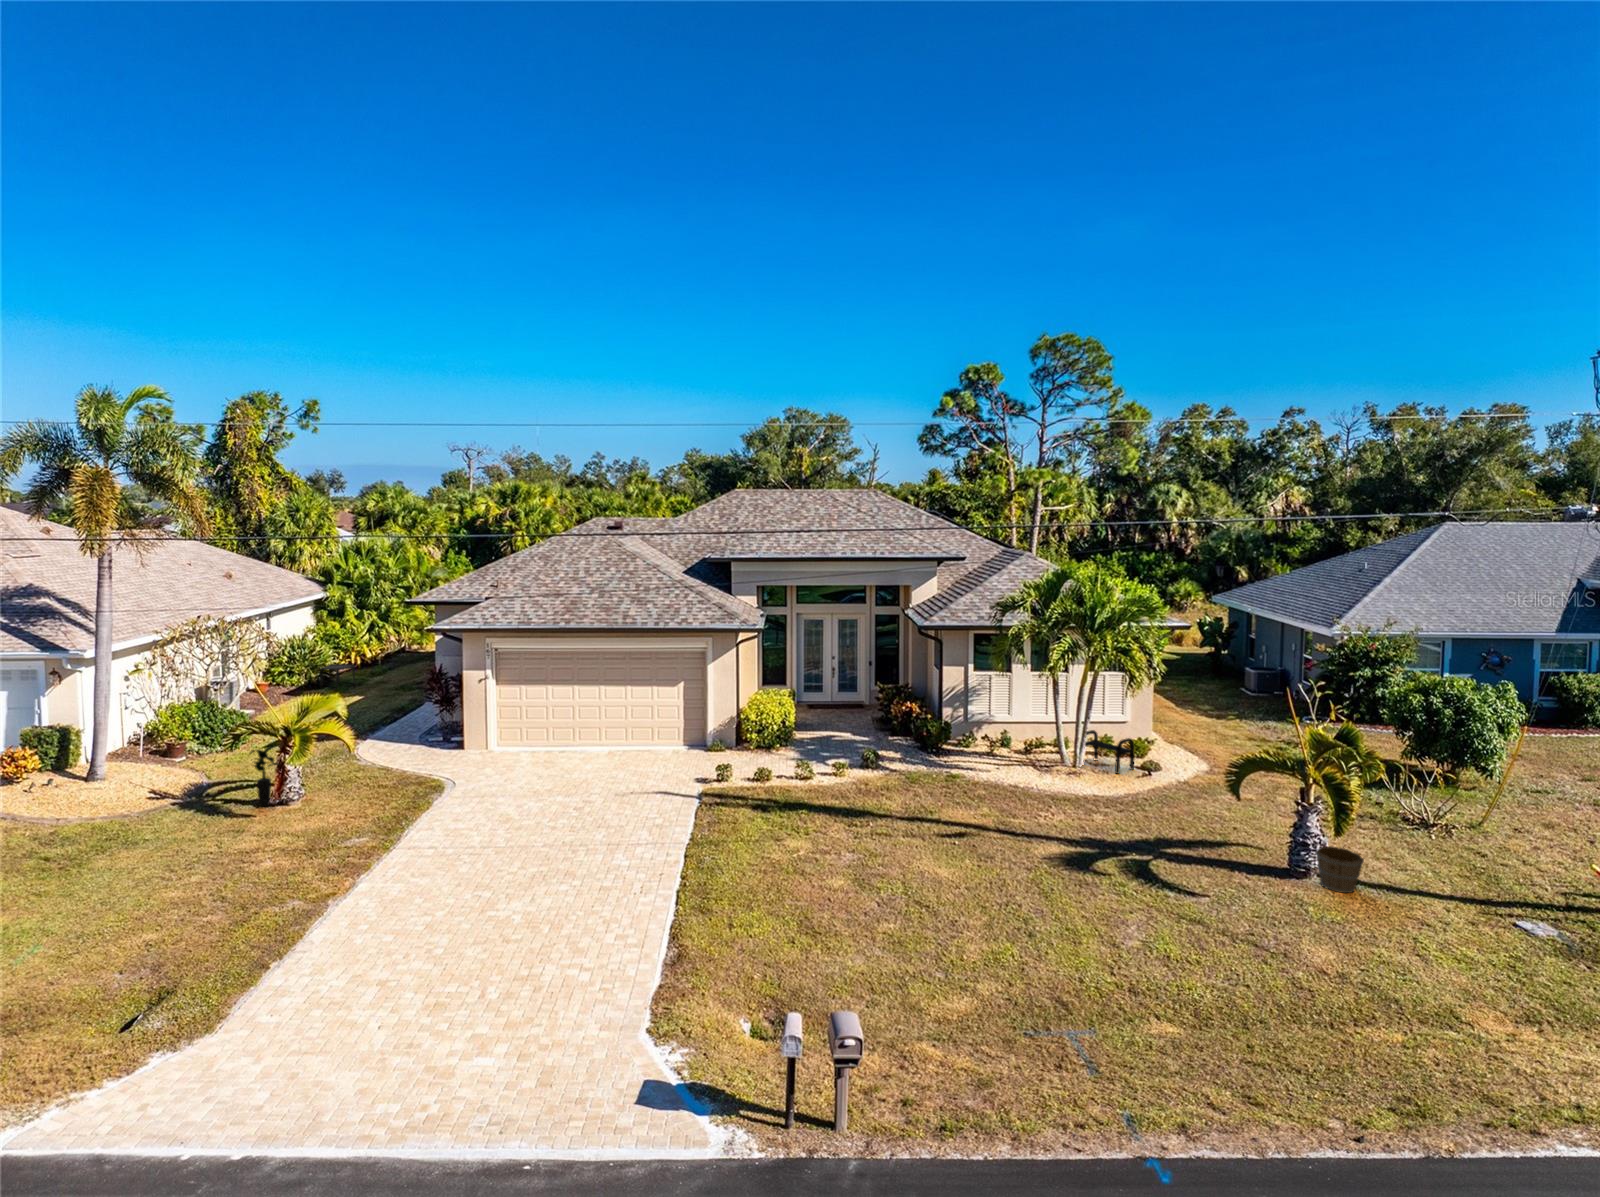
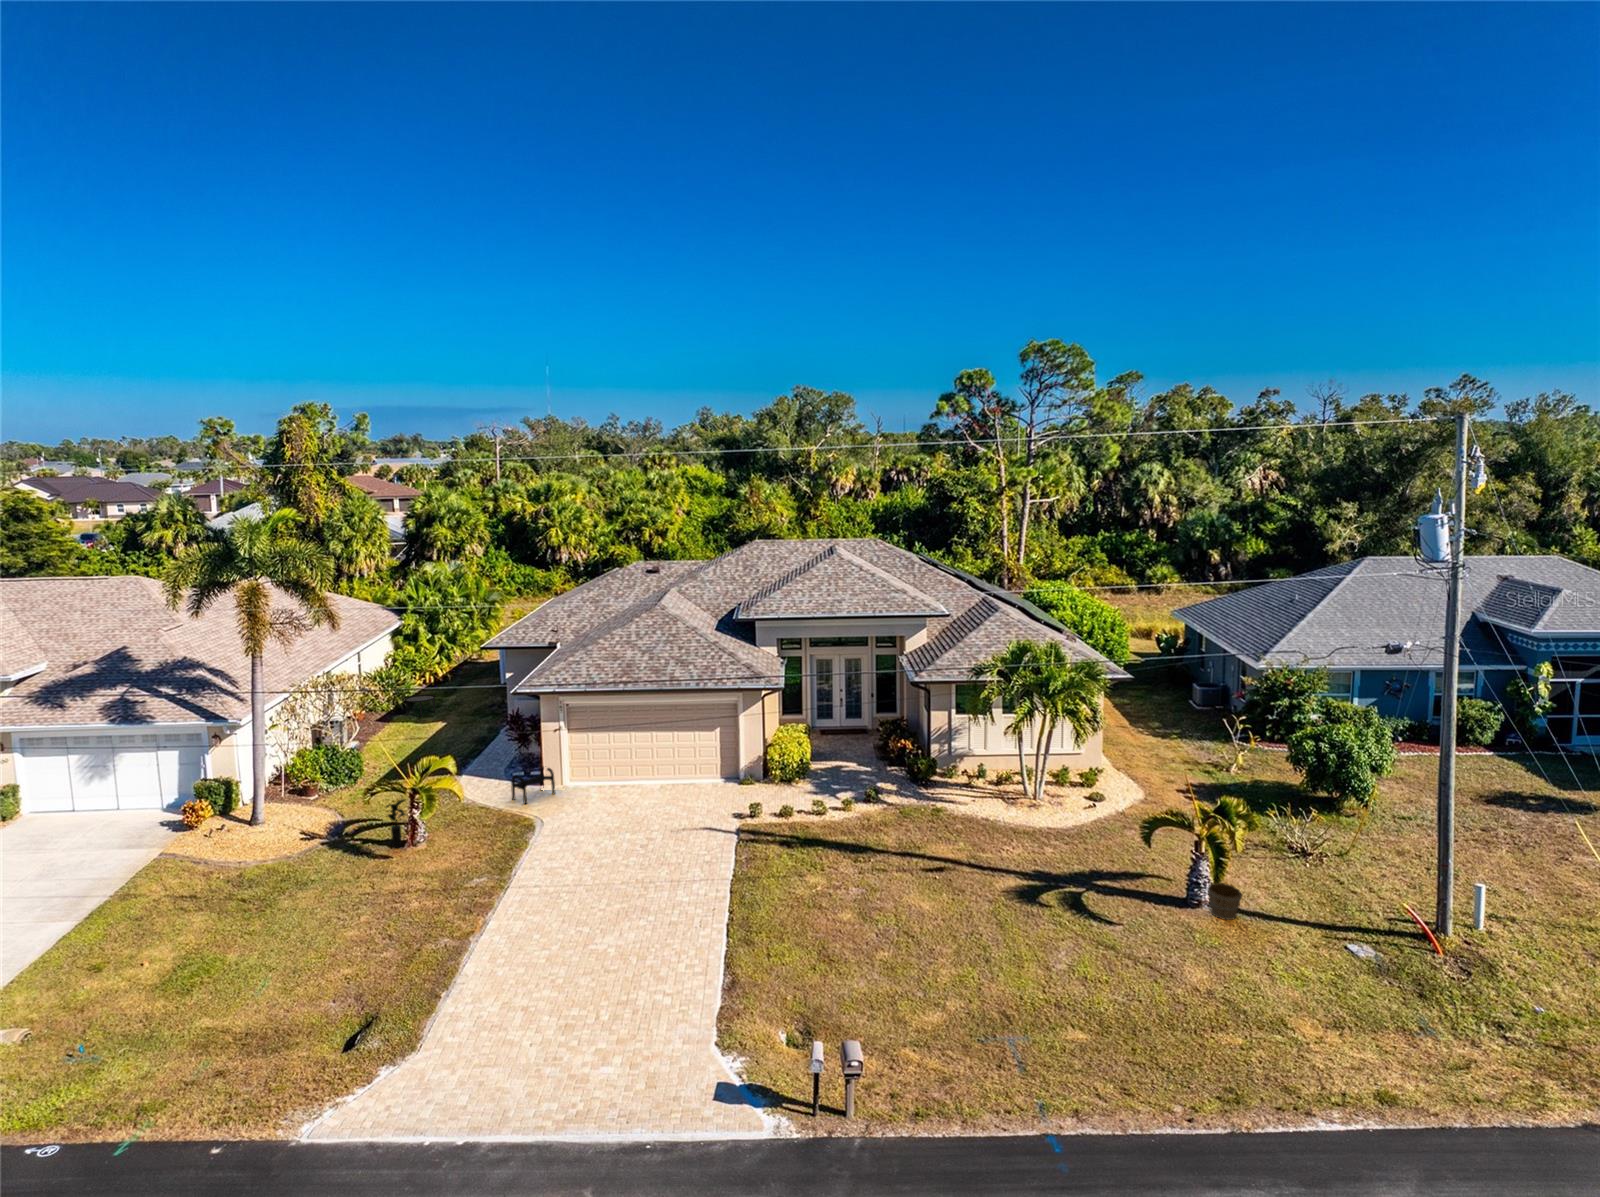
bench: present [1085,730,1134,774] -> present [511,767,555,804]

